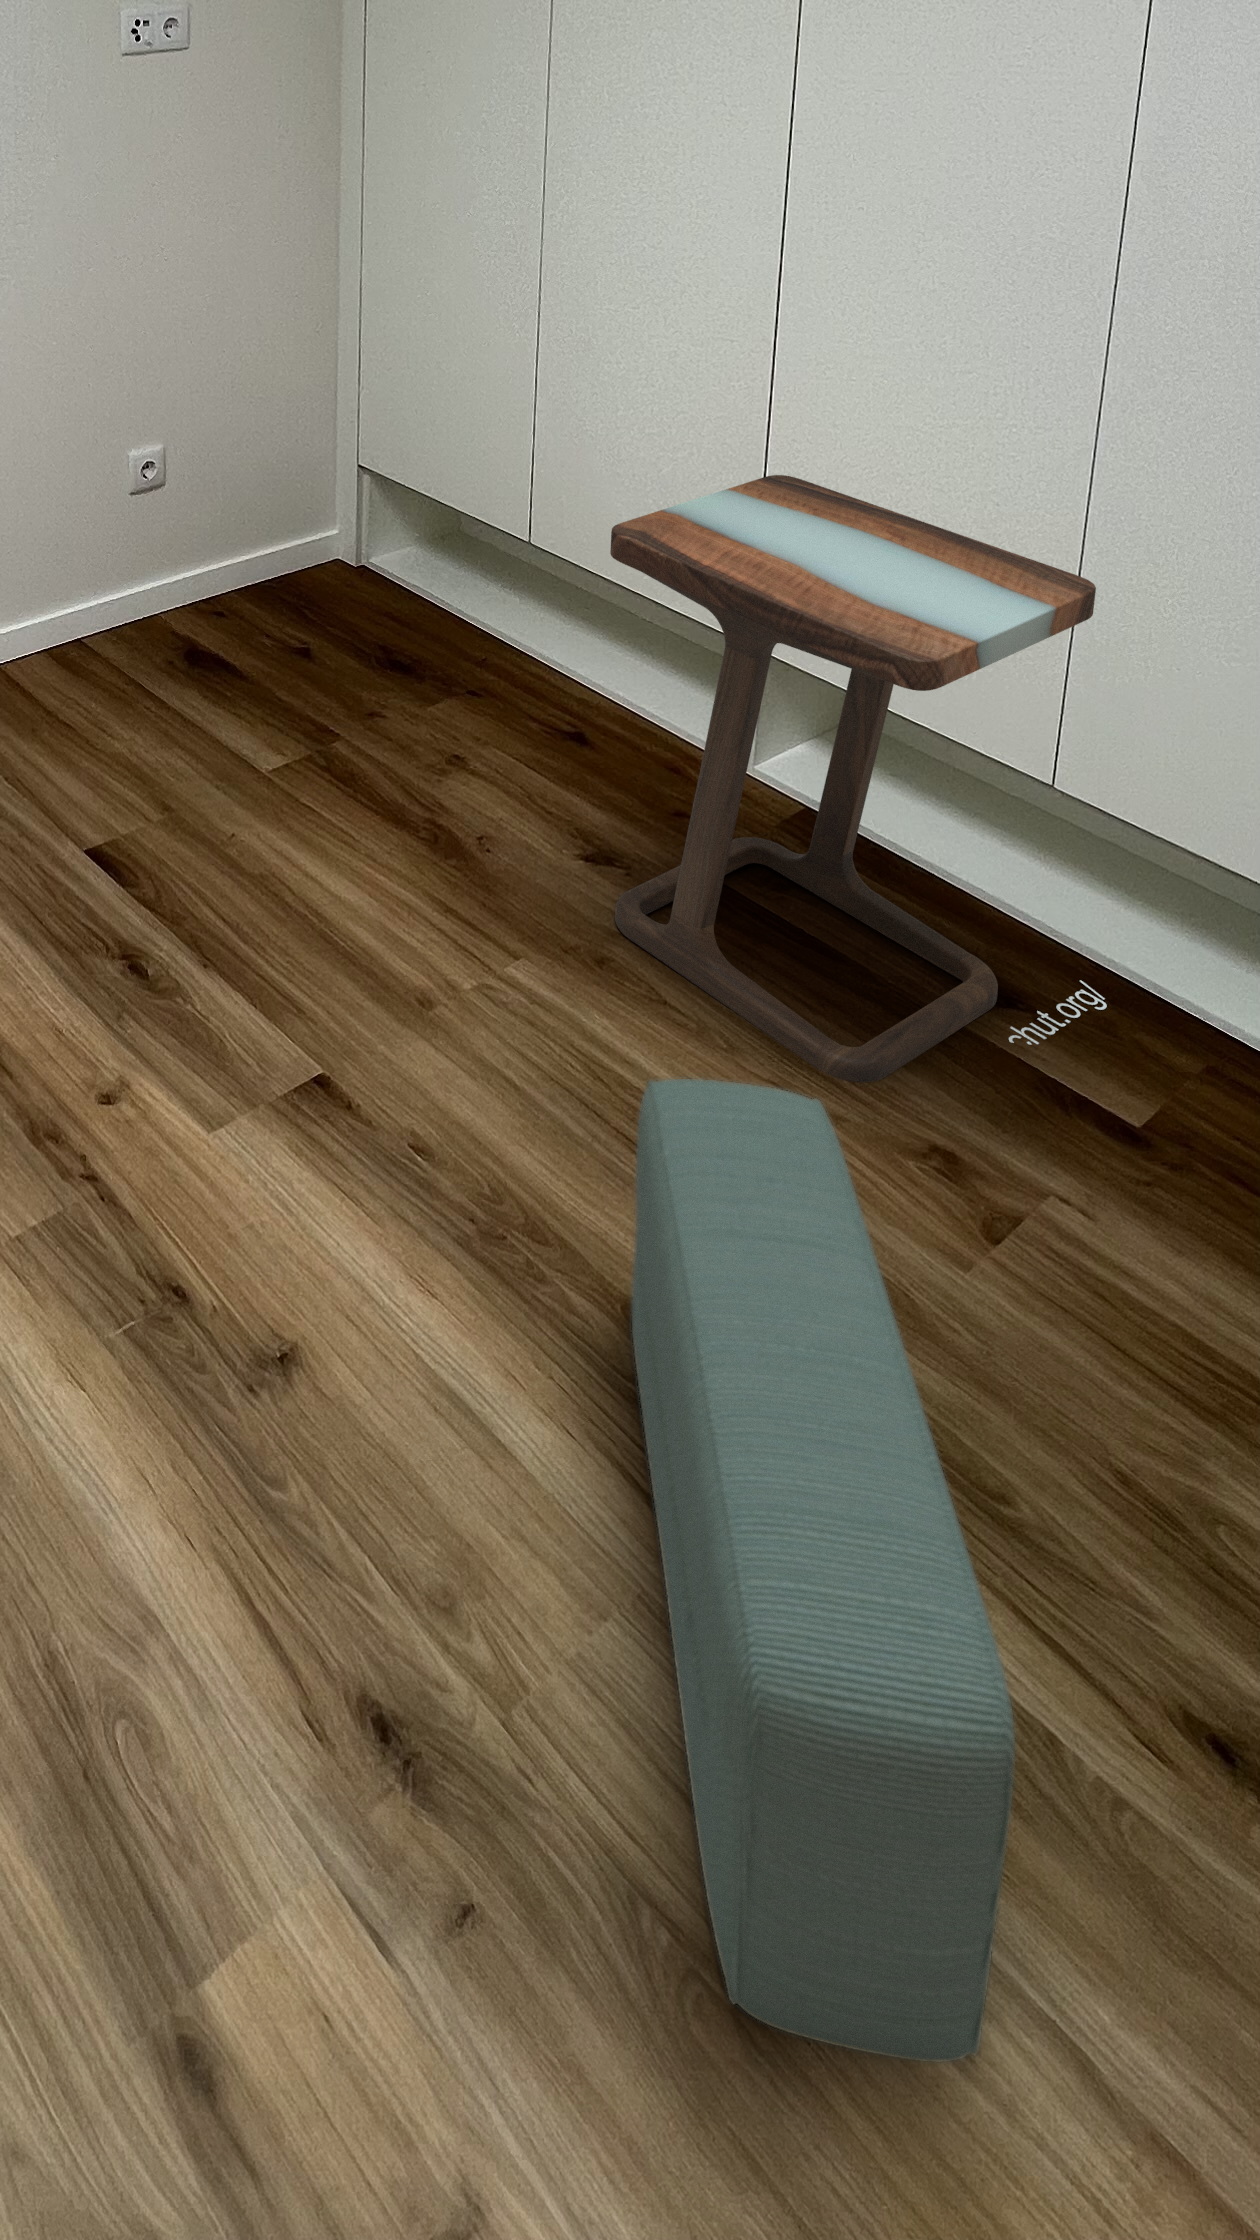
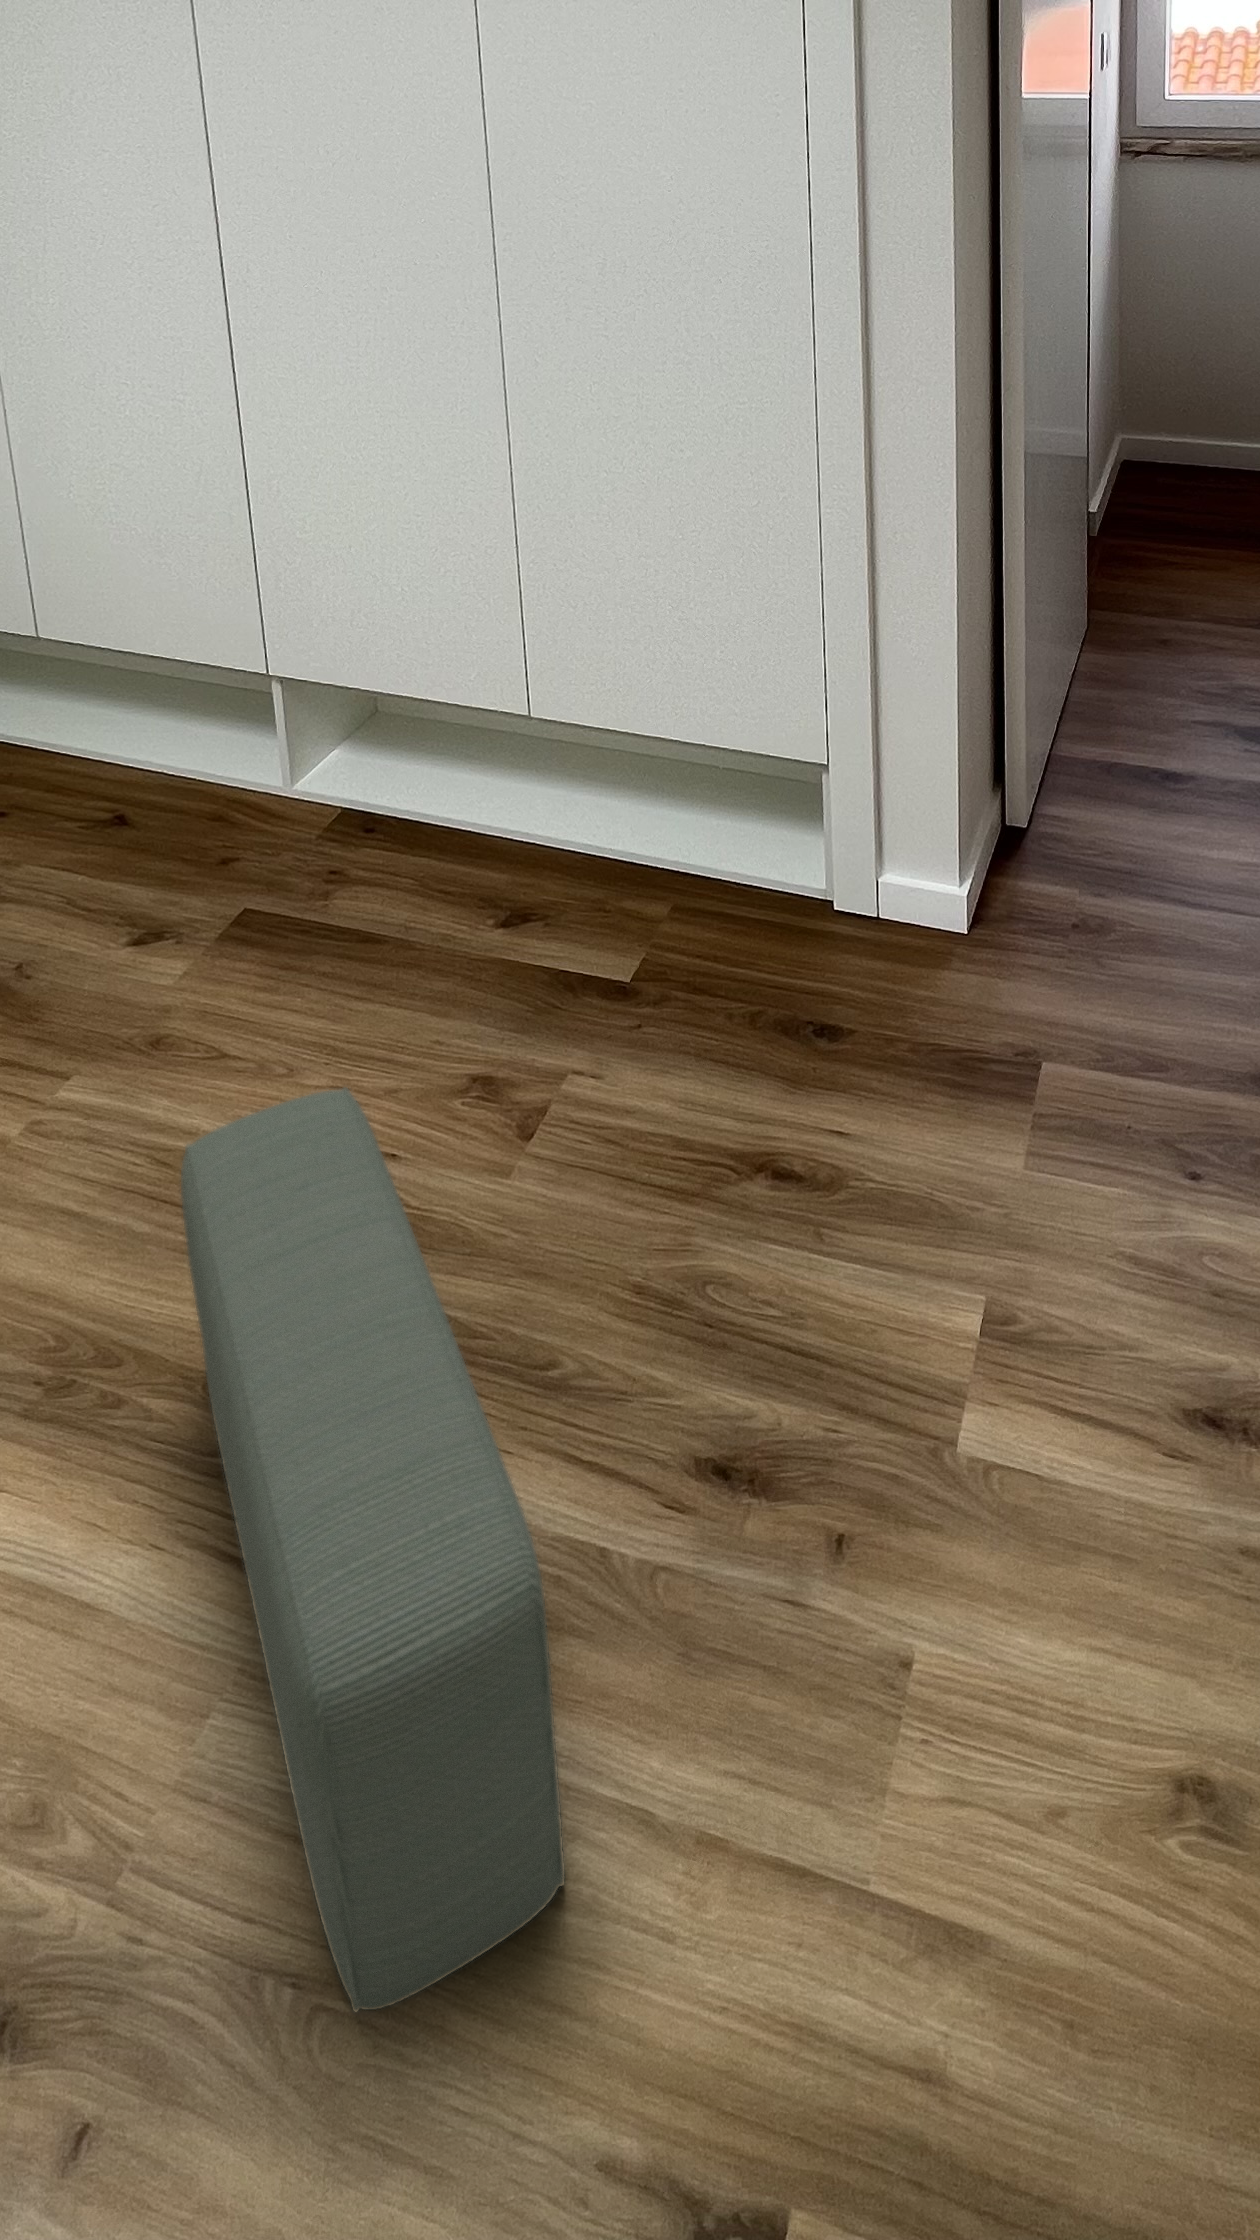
side table: present [610,475,1107,1083] -> none [95,504,596,1126]

